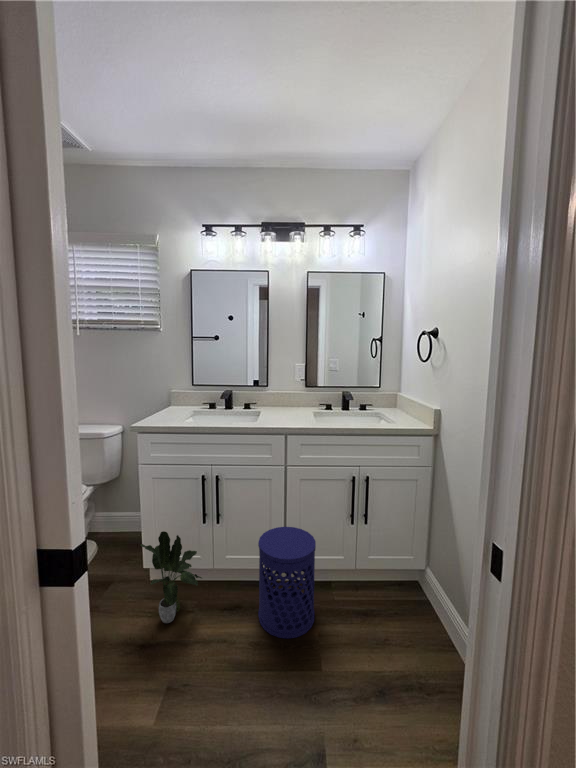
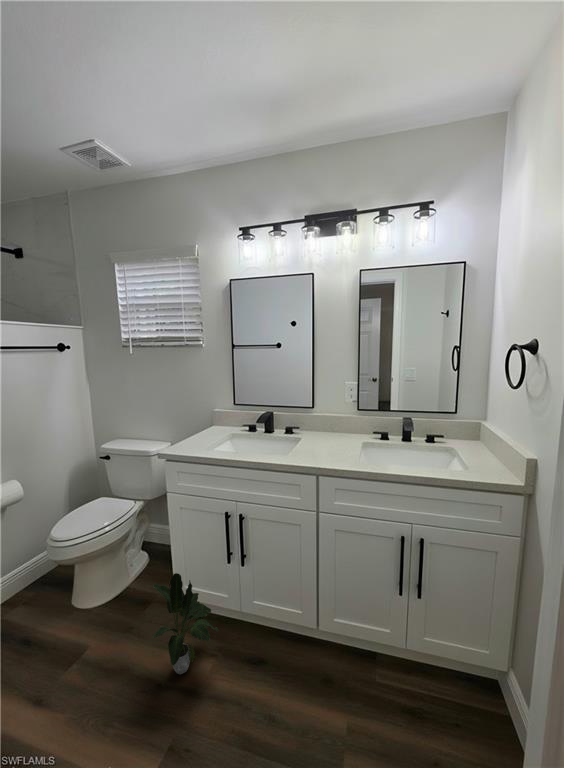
waste bin: present [258,527,316,639] -> none [274,586,345,740]

